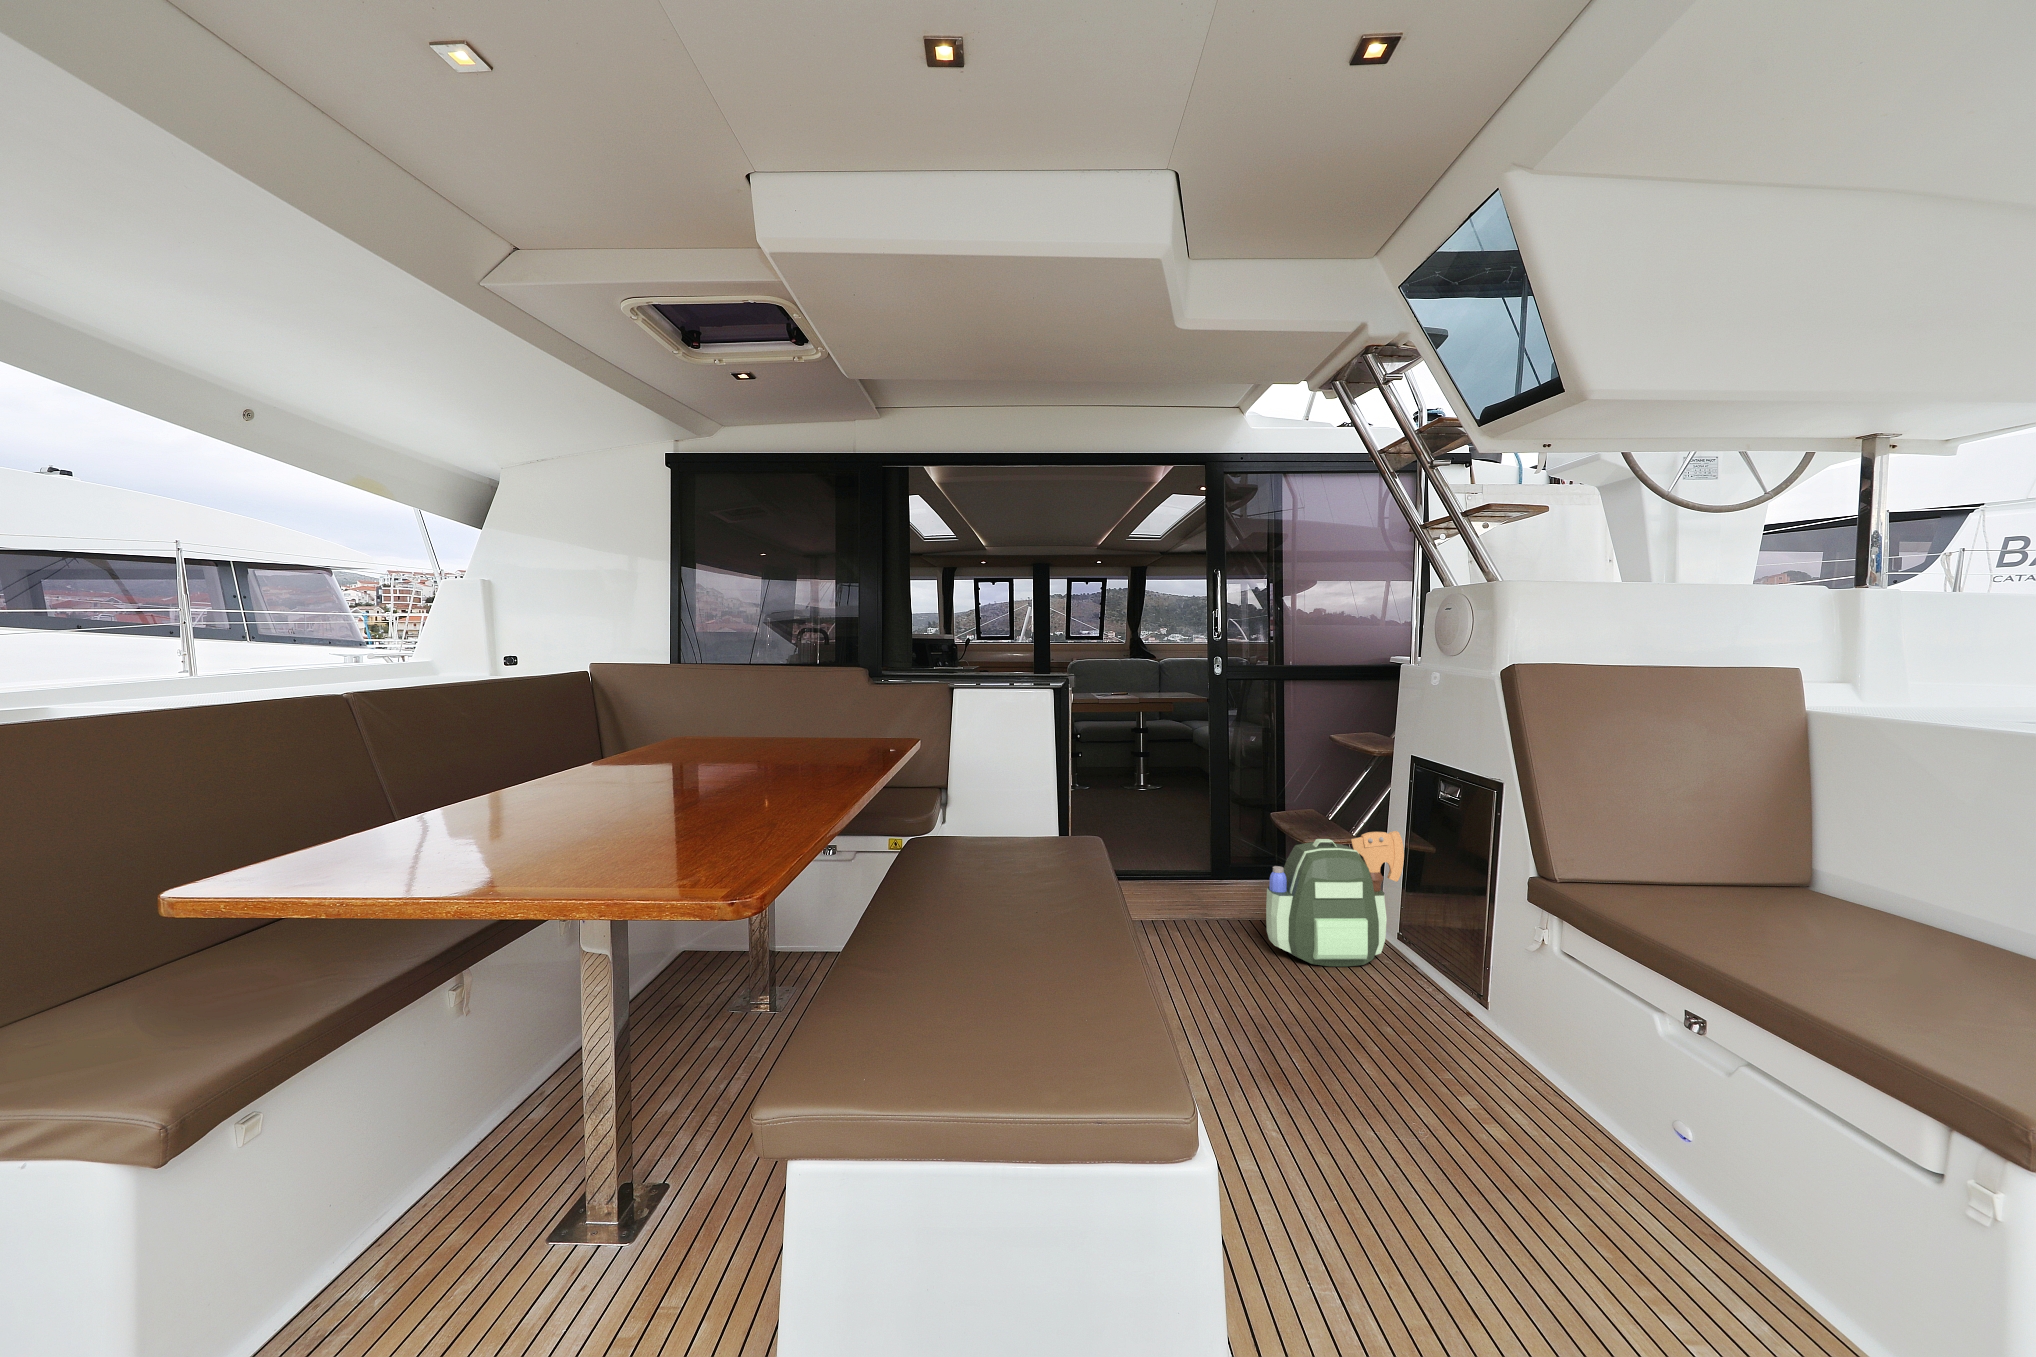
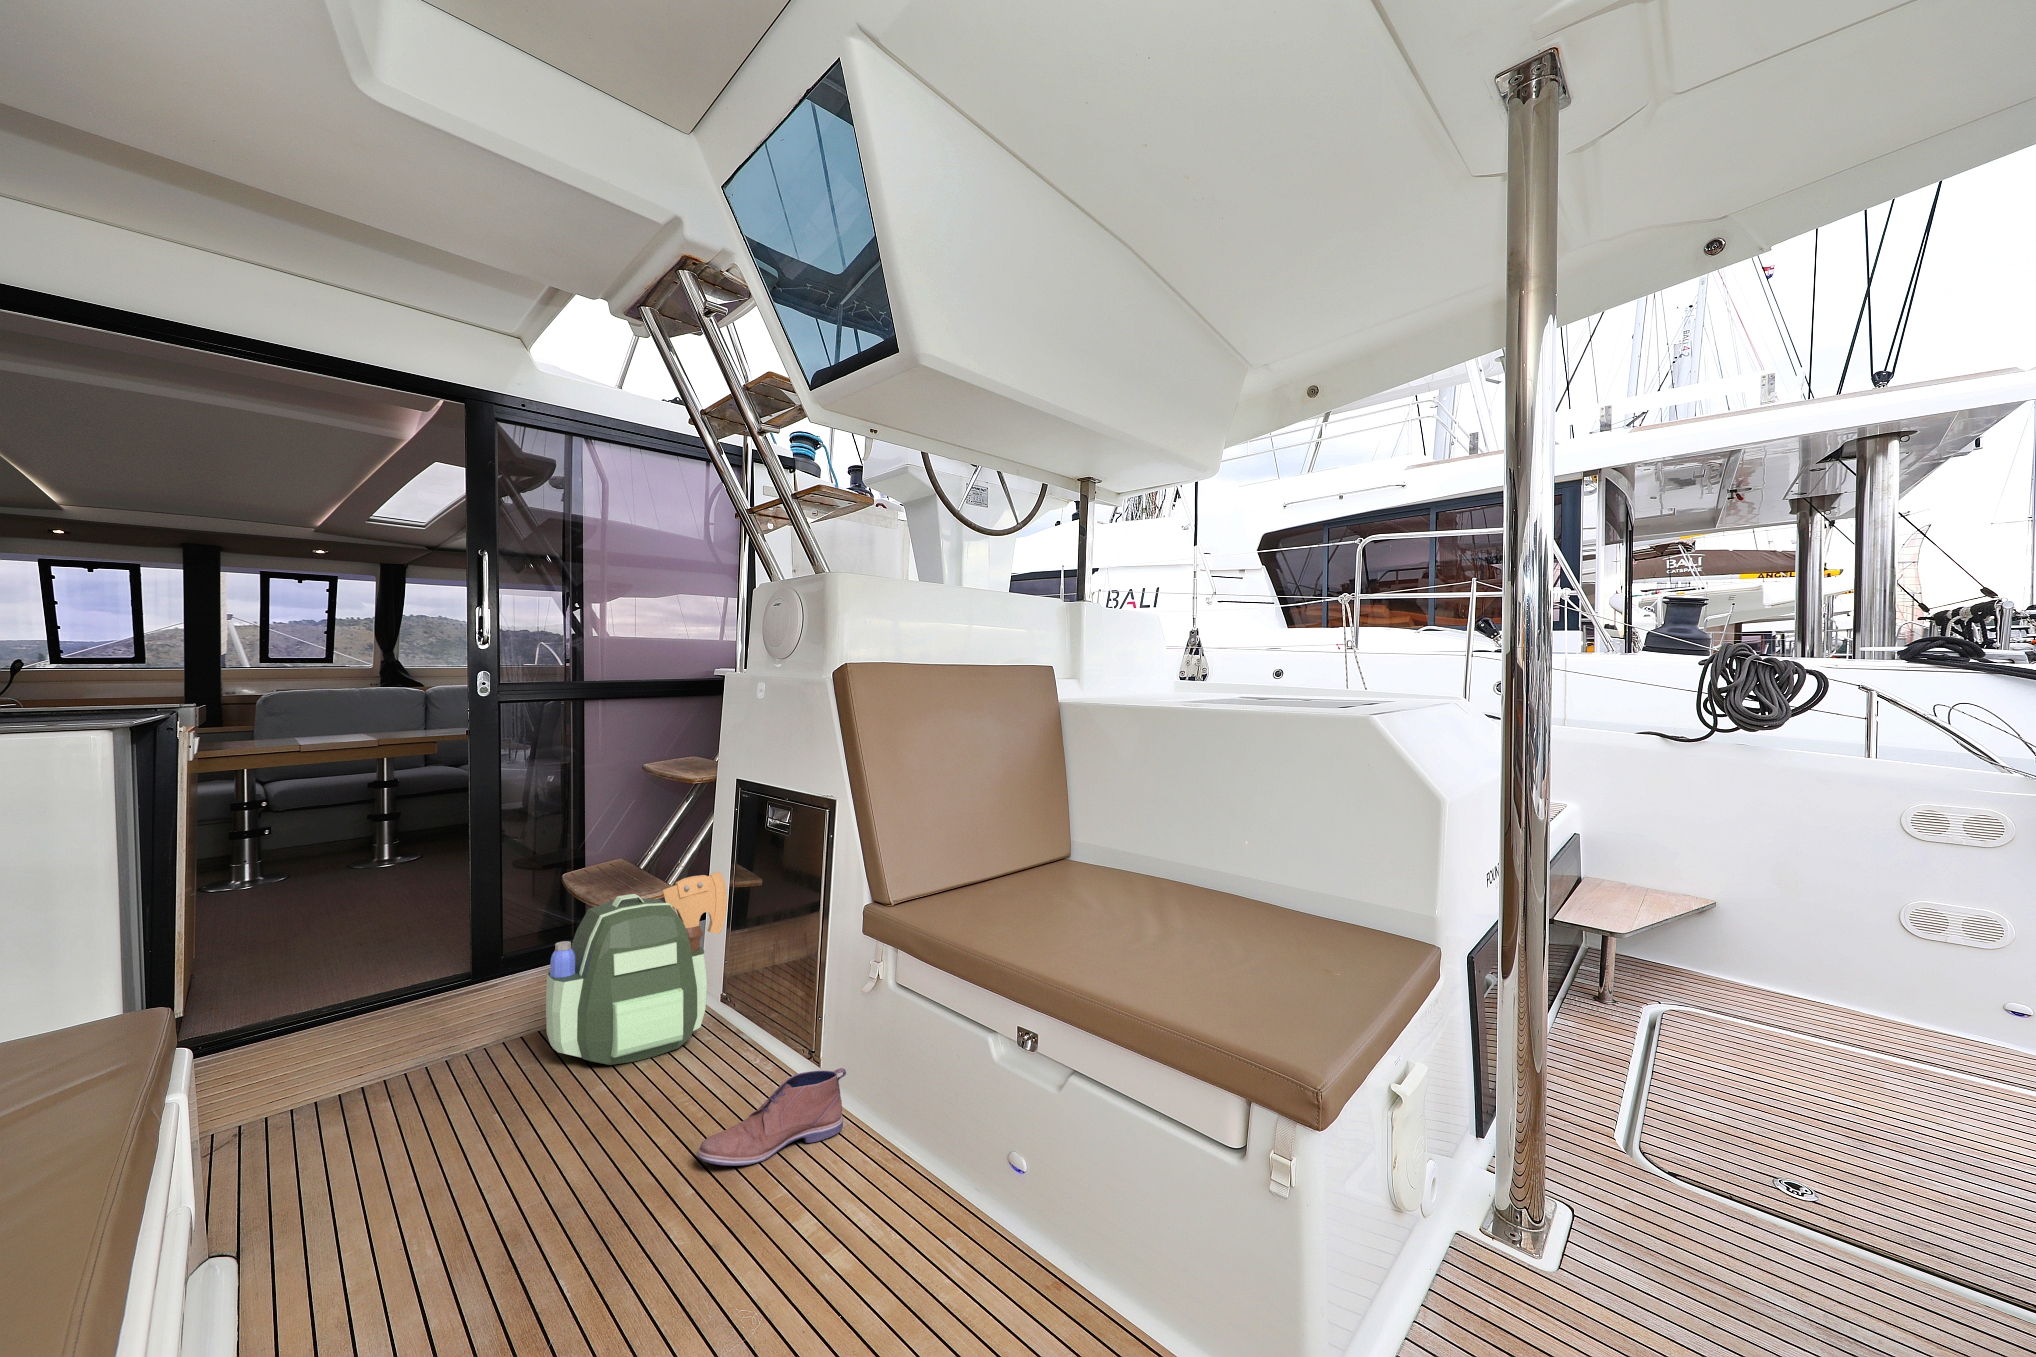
shoe: none [1382,1005,1511,1063] -> present [698,1068,846,1166]

